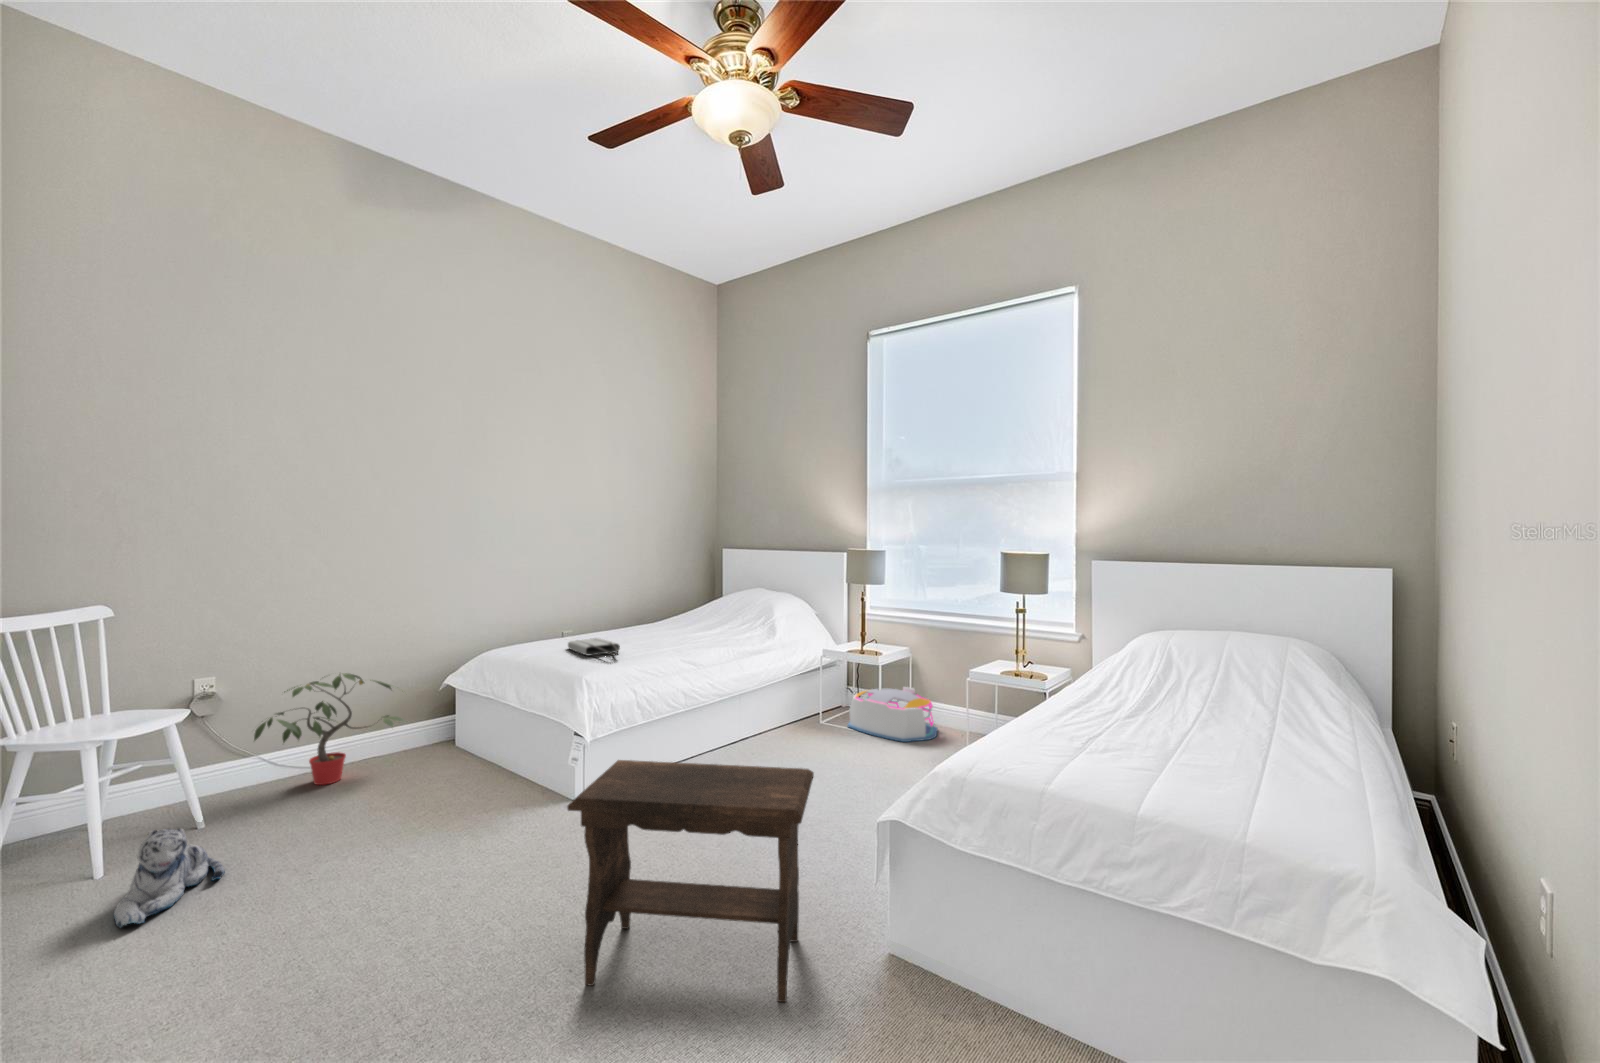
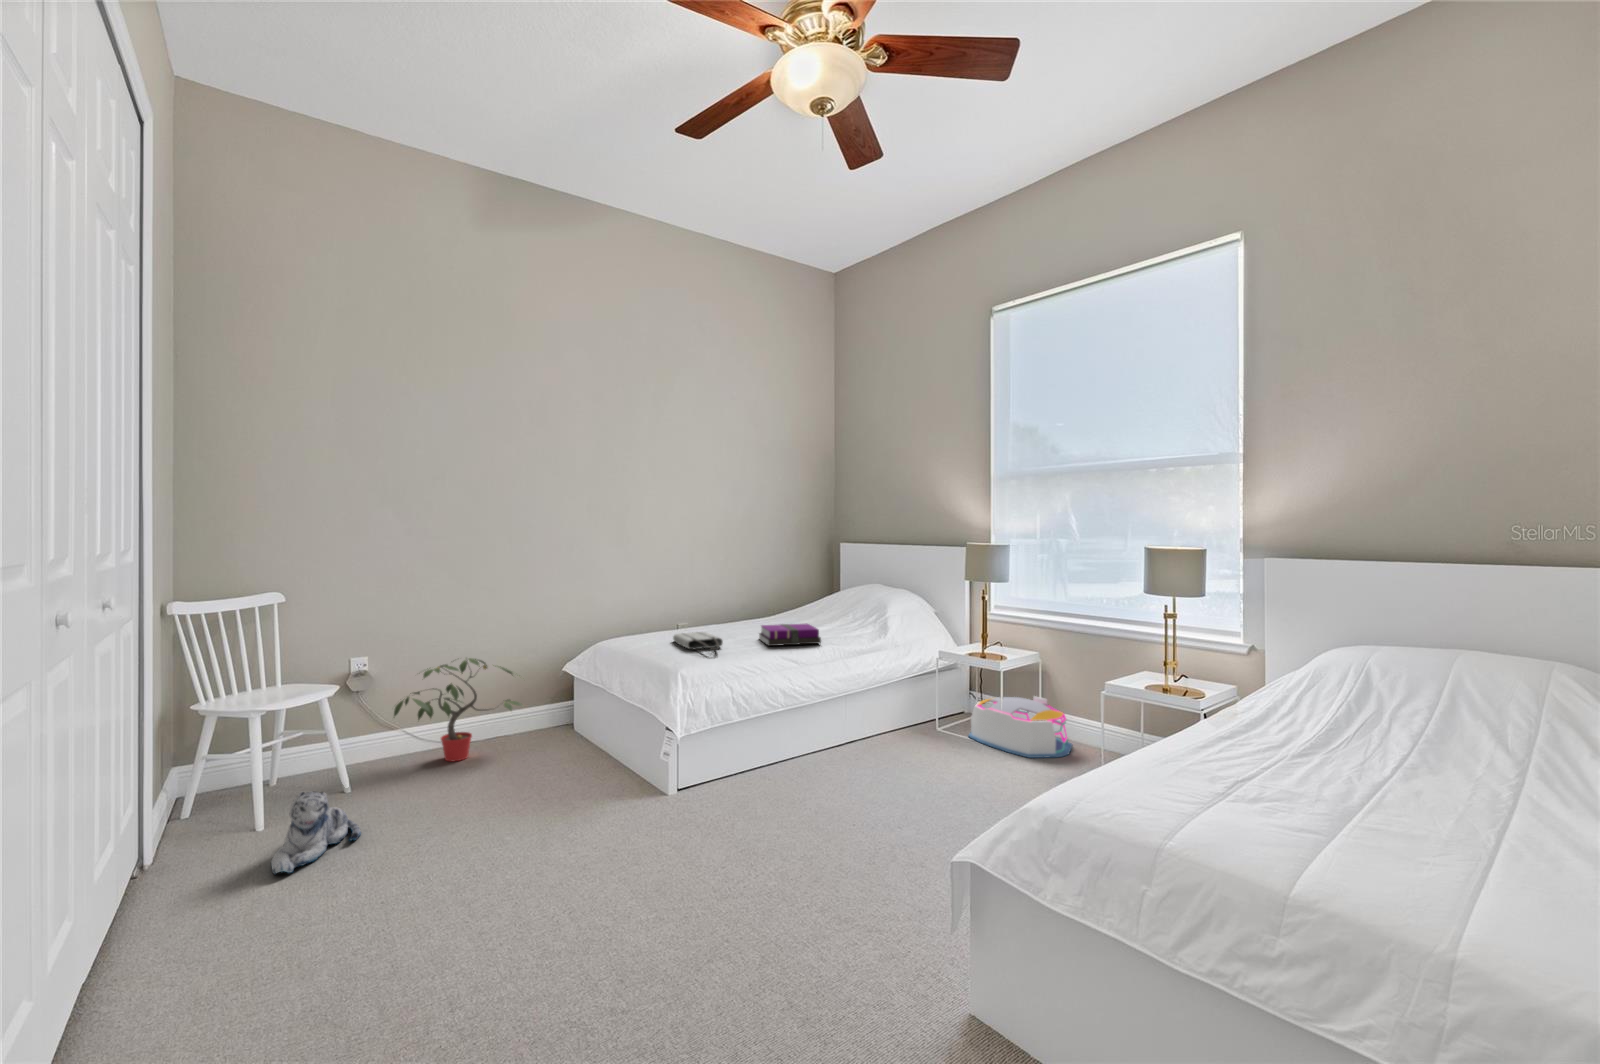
notebook: none [653,627,715,650] -> present [759,623,821,646]
footstool: present [567,760,814,1002] -> none [629,757,884,1022]

